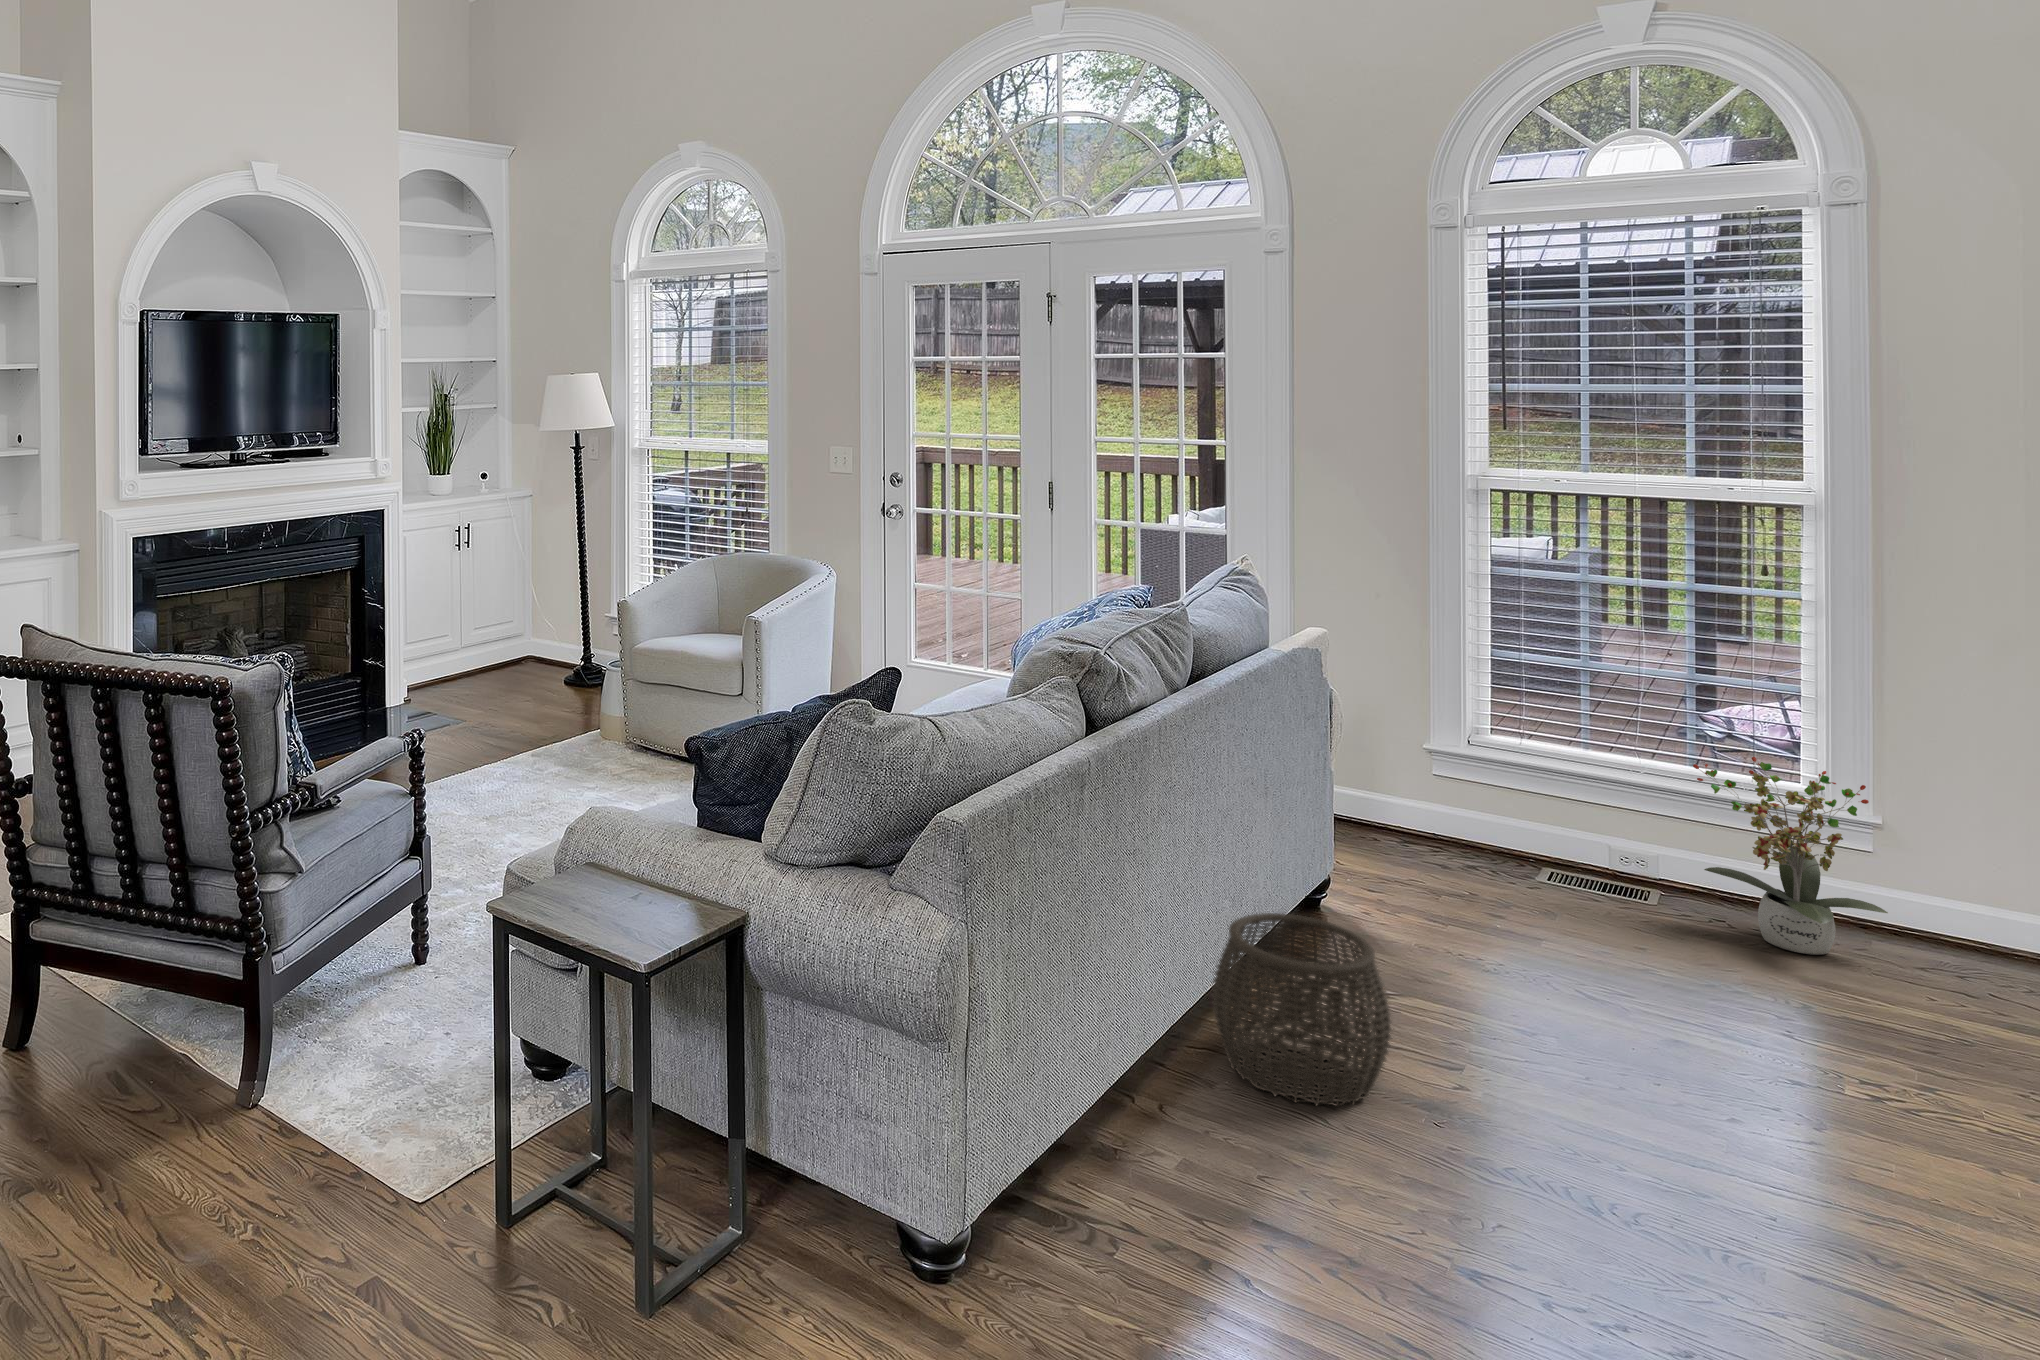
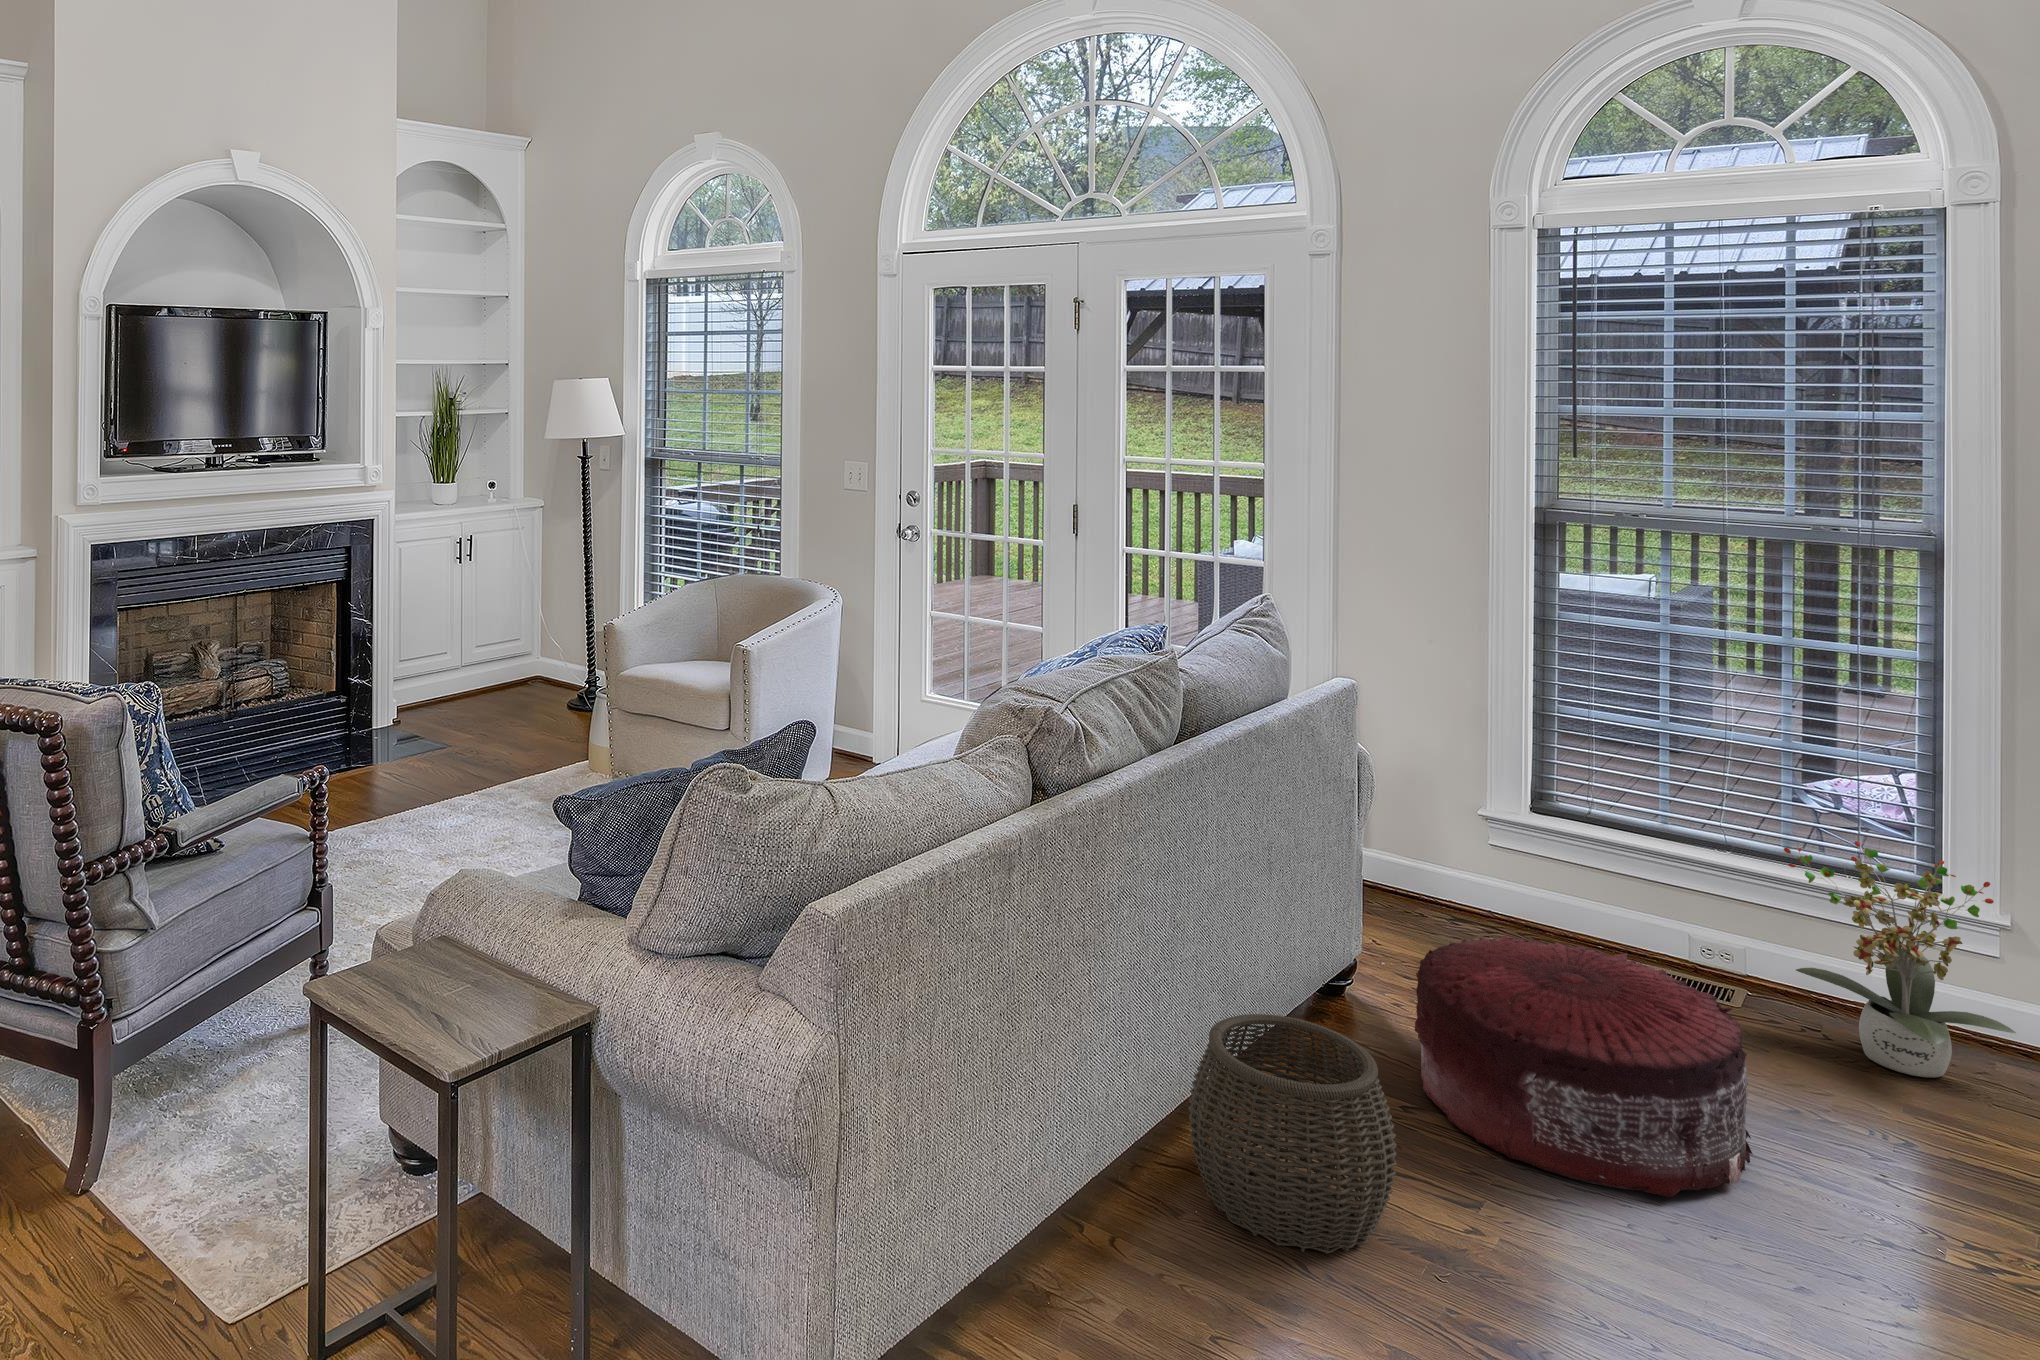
pouf: none [1390,844,1678,1053] -> present [1415,934,1752,1197]

